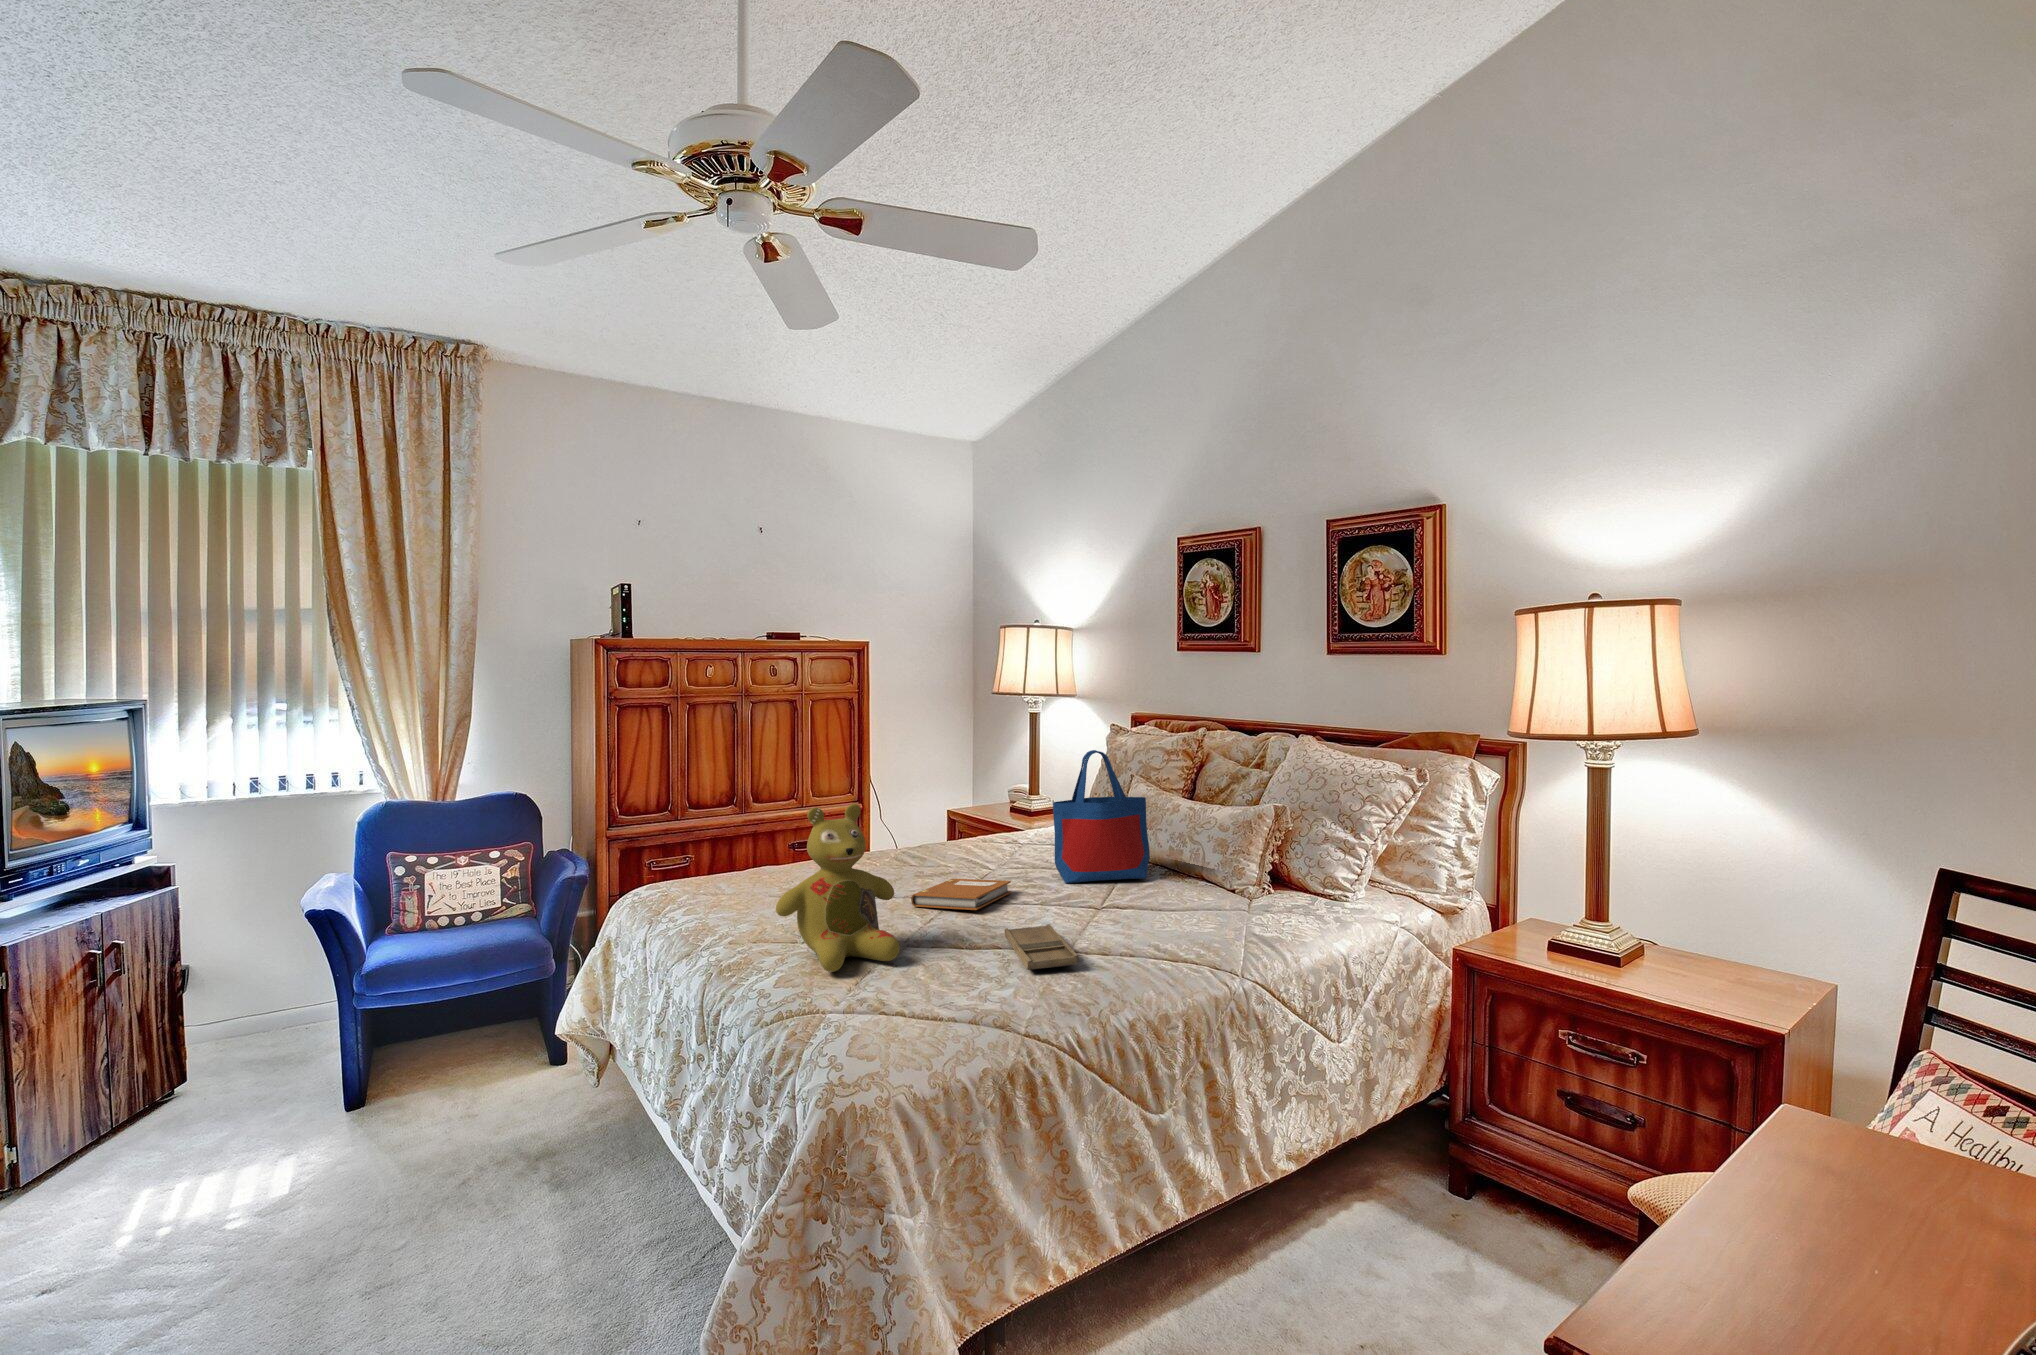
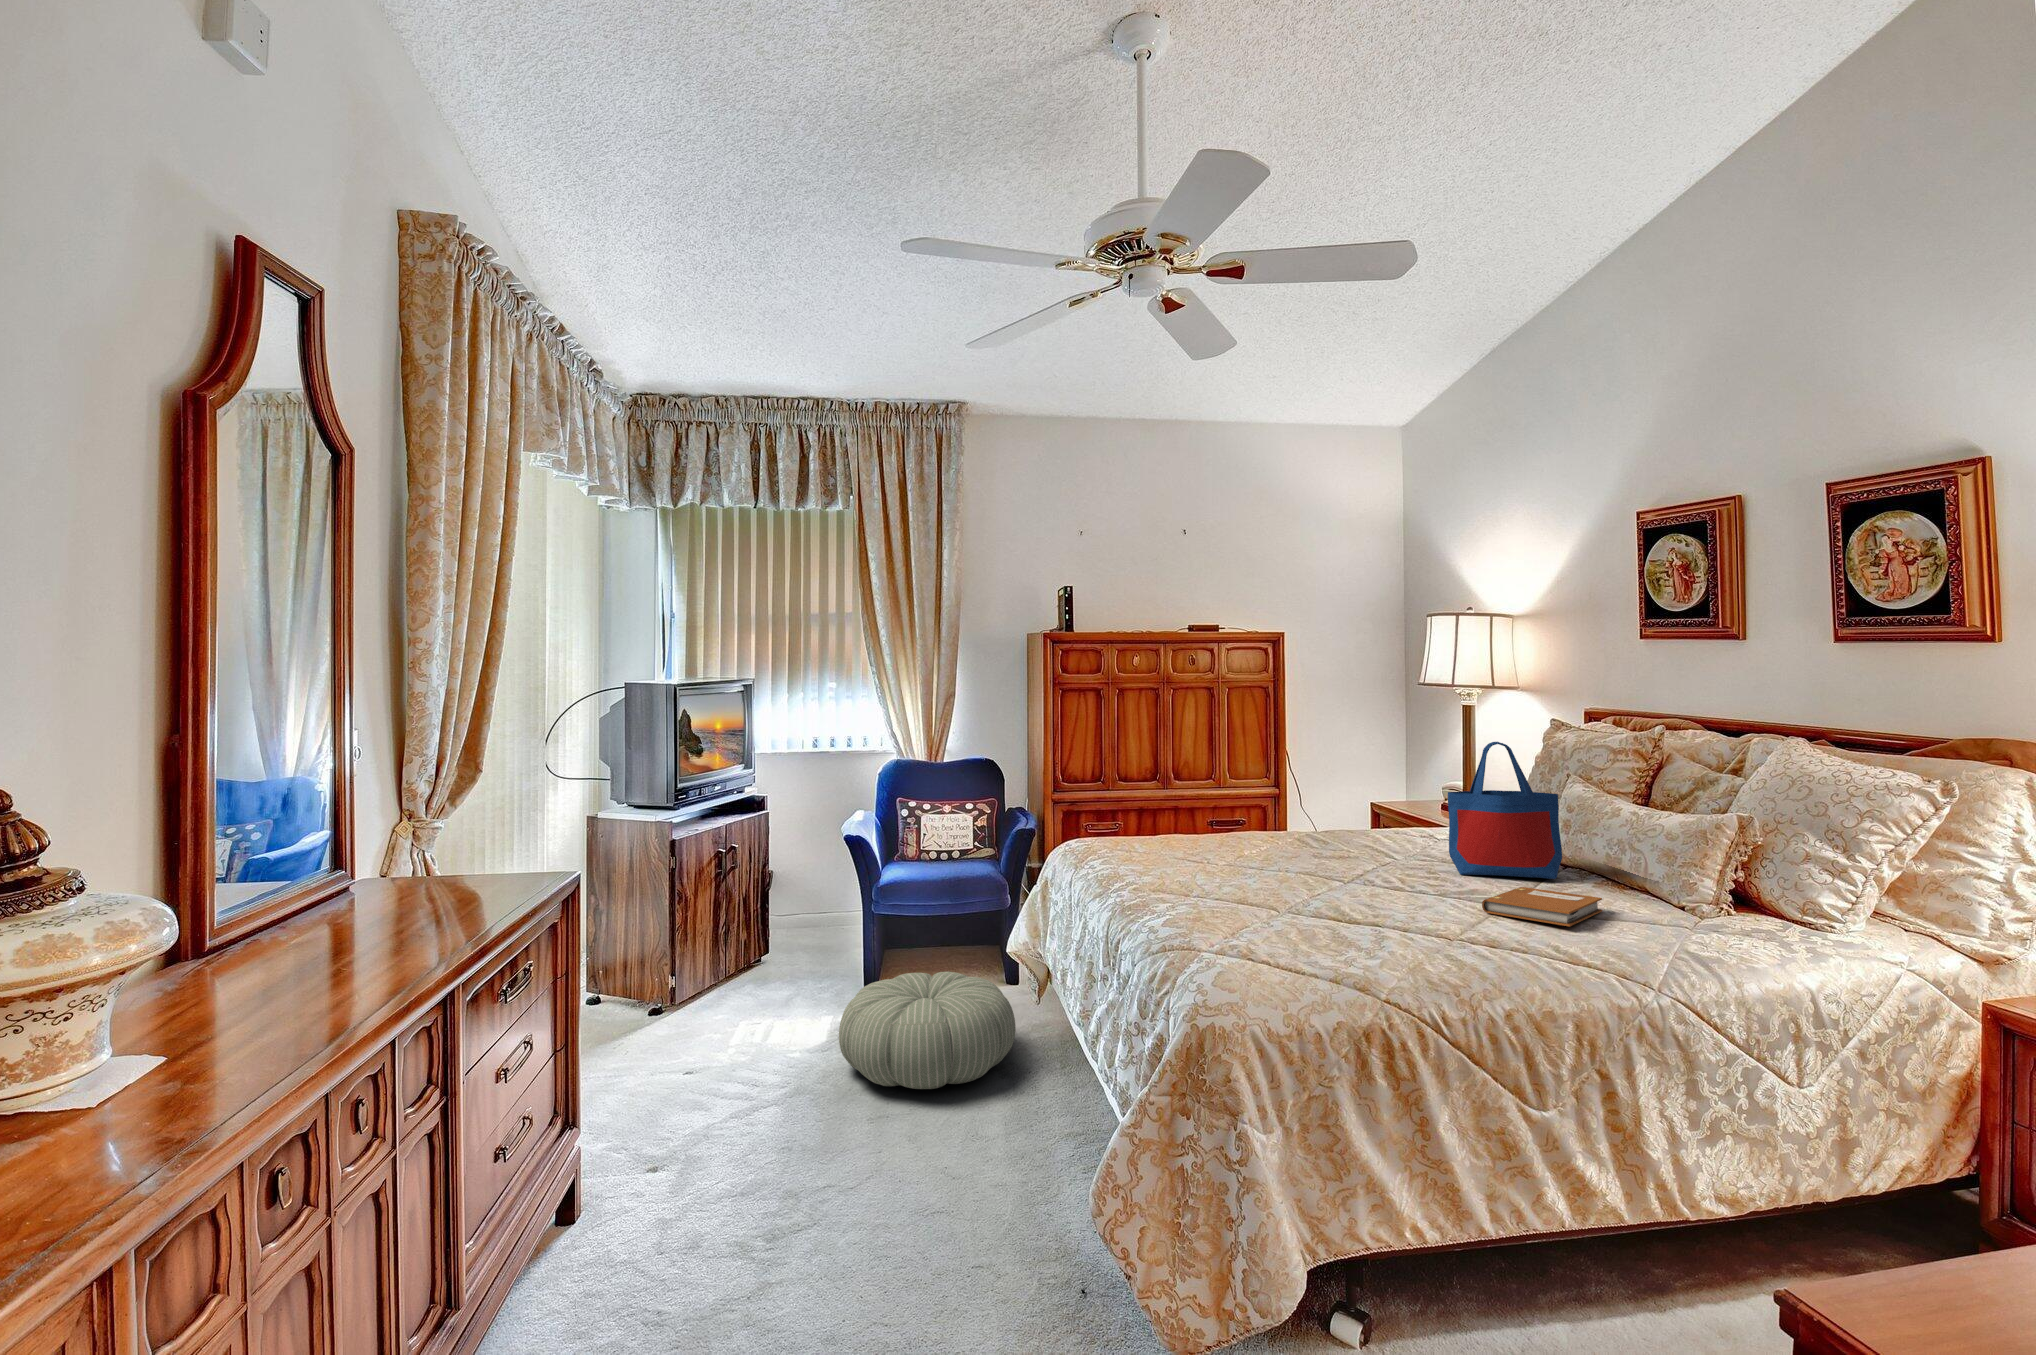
stuffed bear: present [776,804,900,972] -> none [1166,777,1274,921]
notebook: present [911,879,1011,910] -> present [1482,887,1602,927]
tray: present [1005,924,1078,970] -> none [1381,906,1453,948]
pouf: none [290,1082,572,1267] -> present [839,972,1016,1089]

